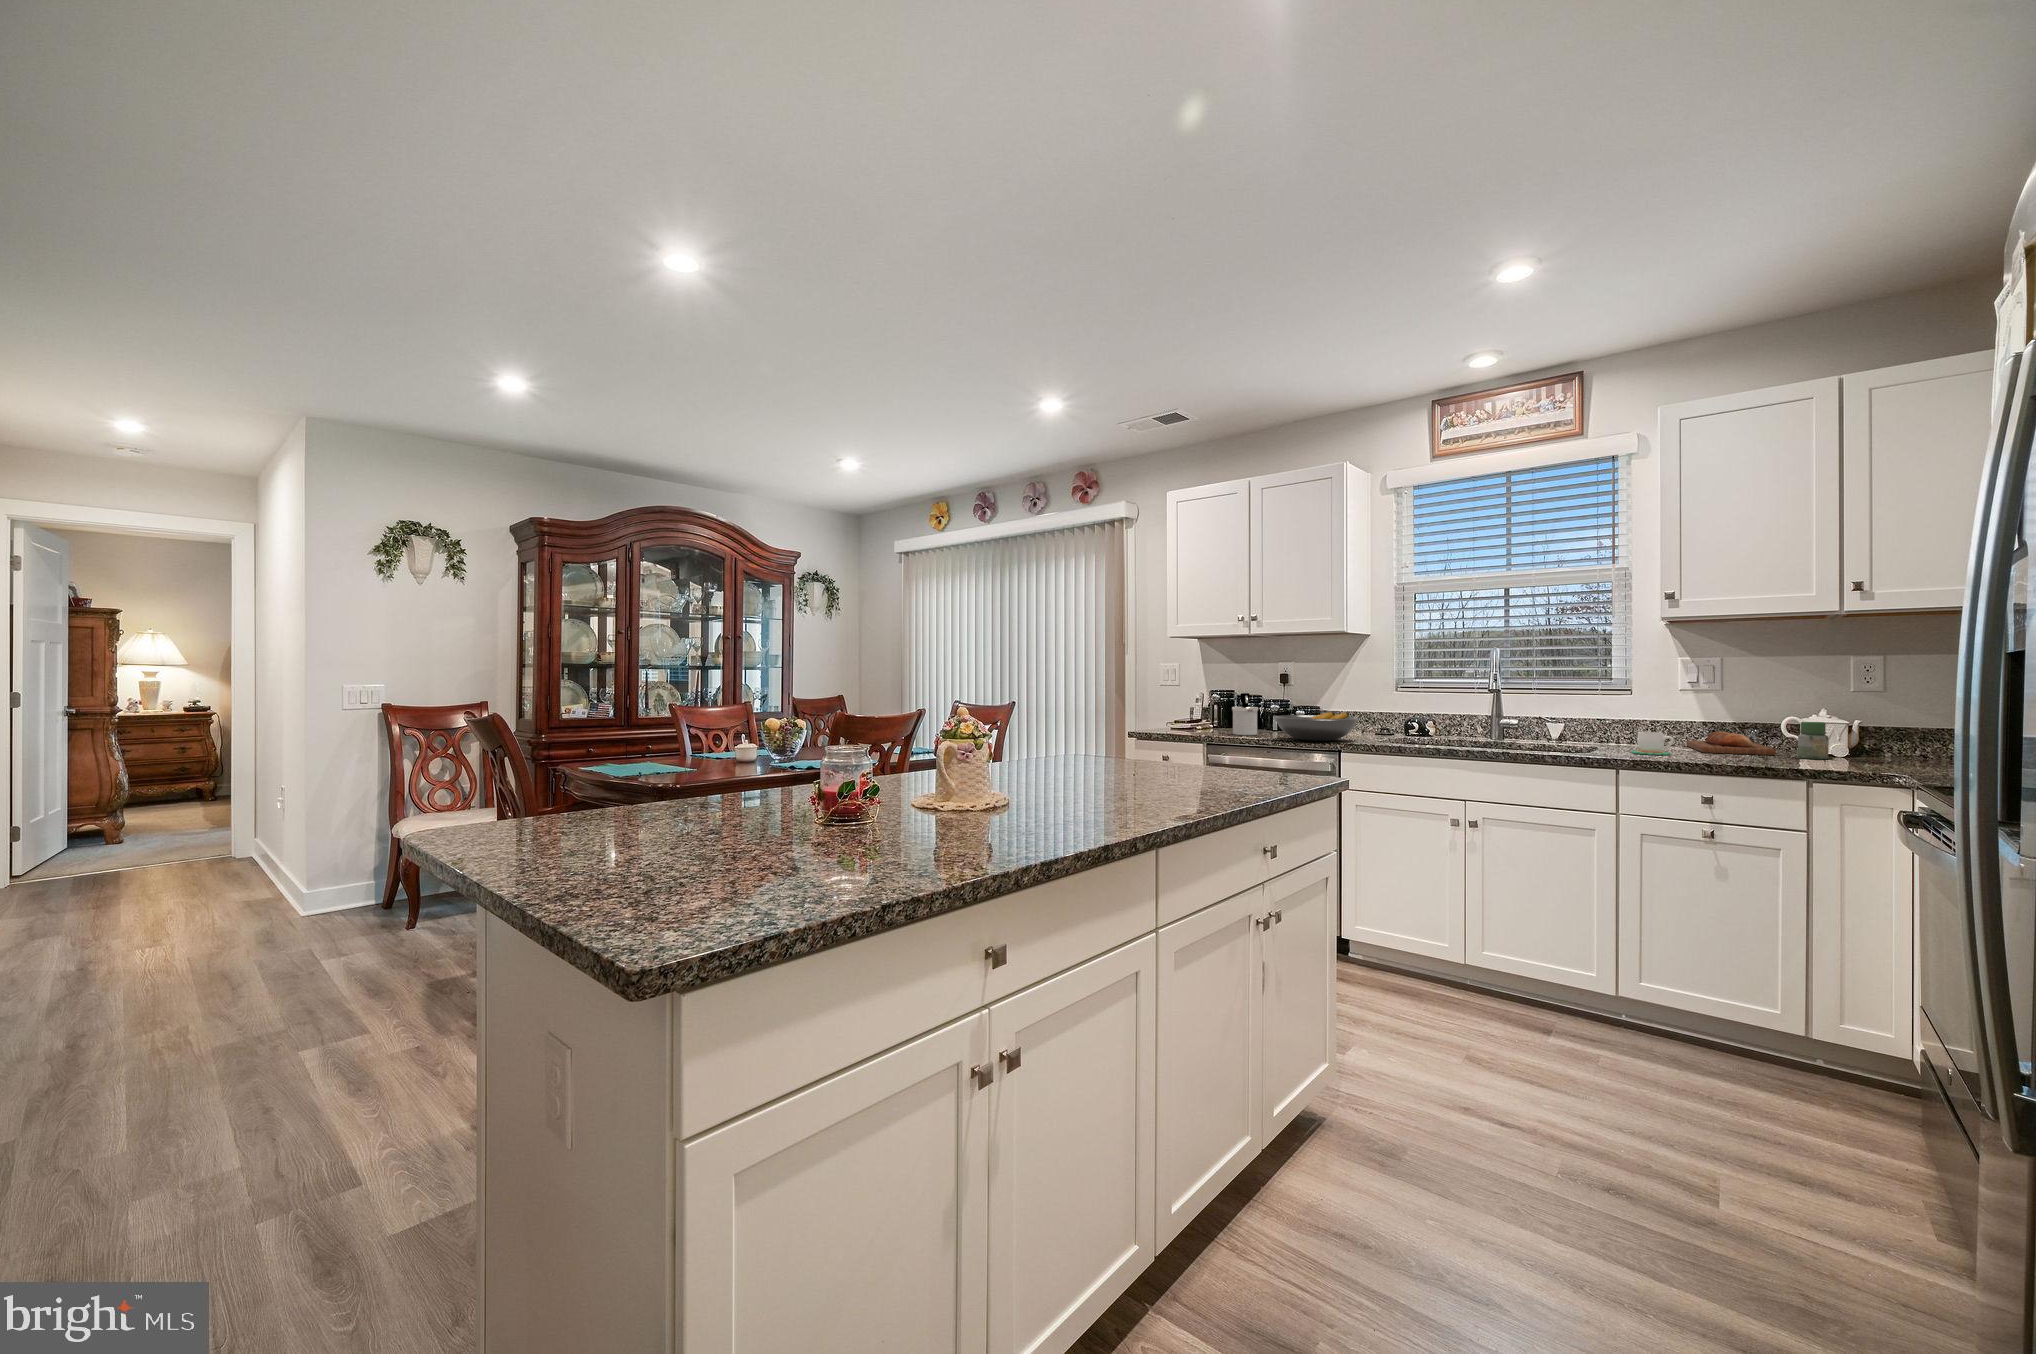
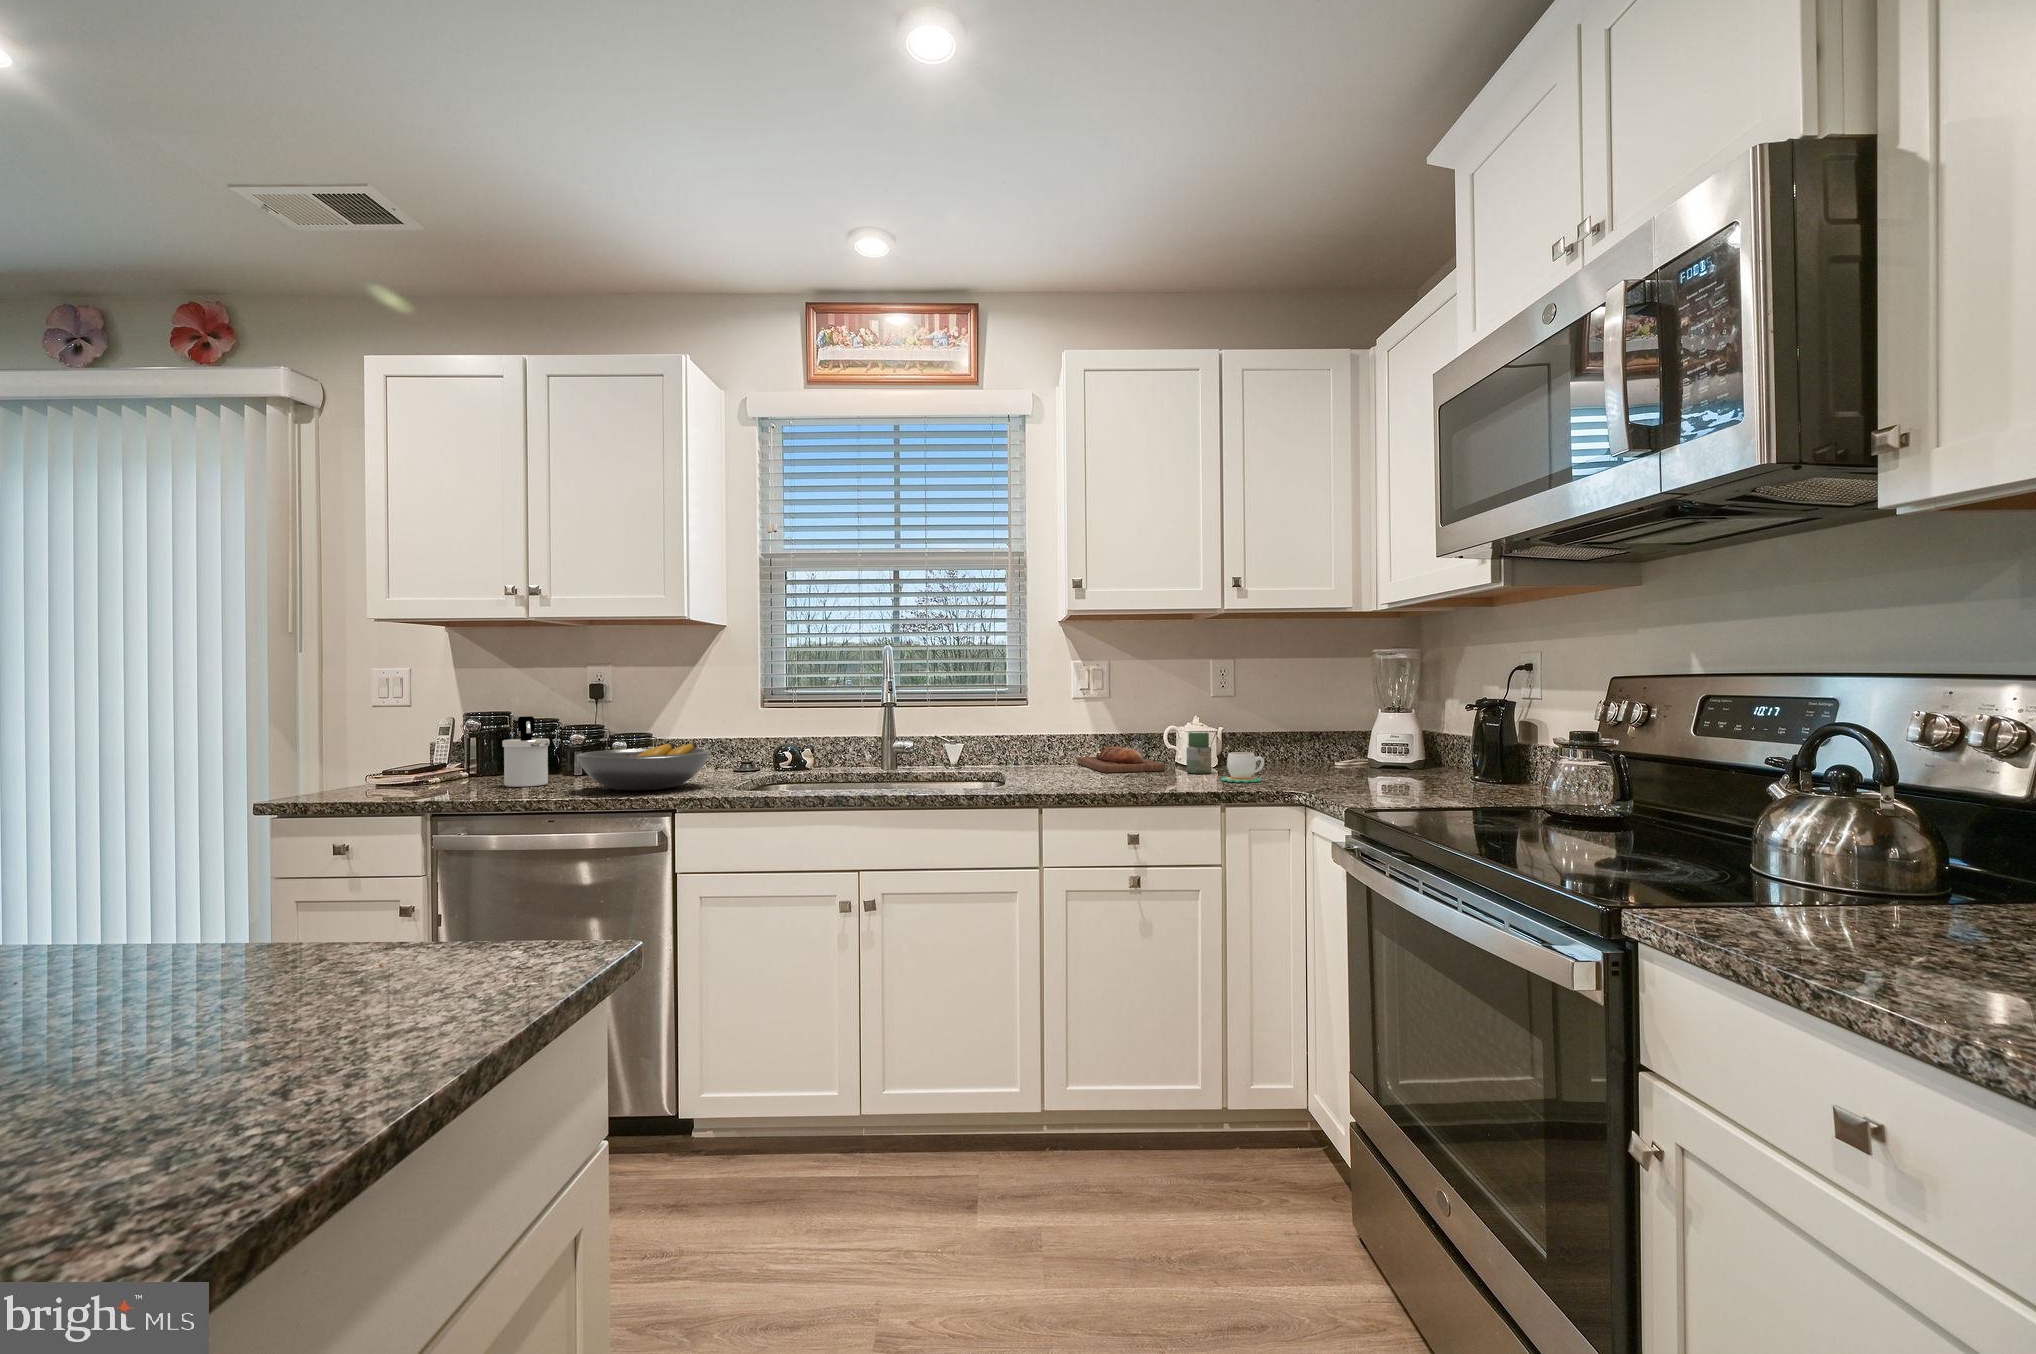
mug: present [1631,732,1674,755] -> present [1221,752,1264,783]

